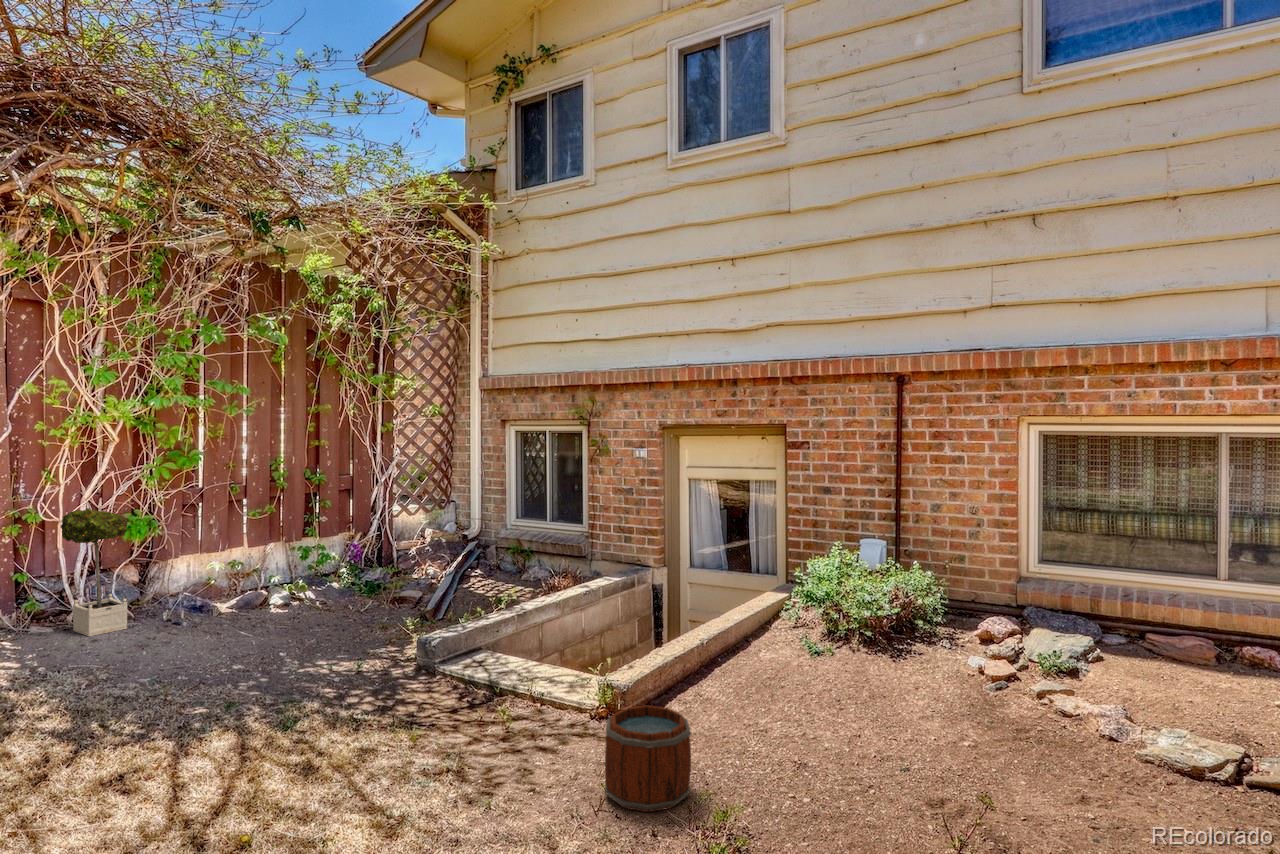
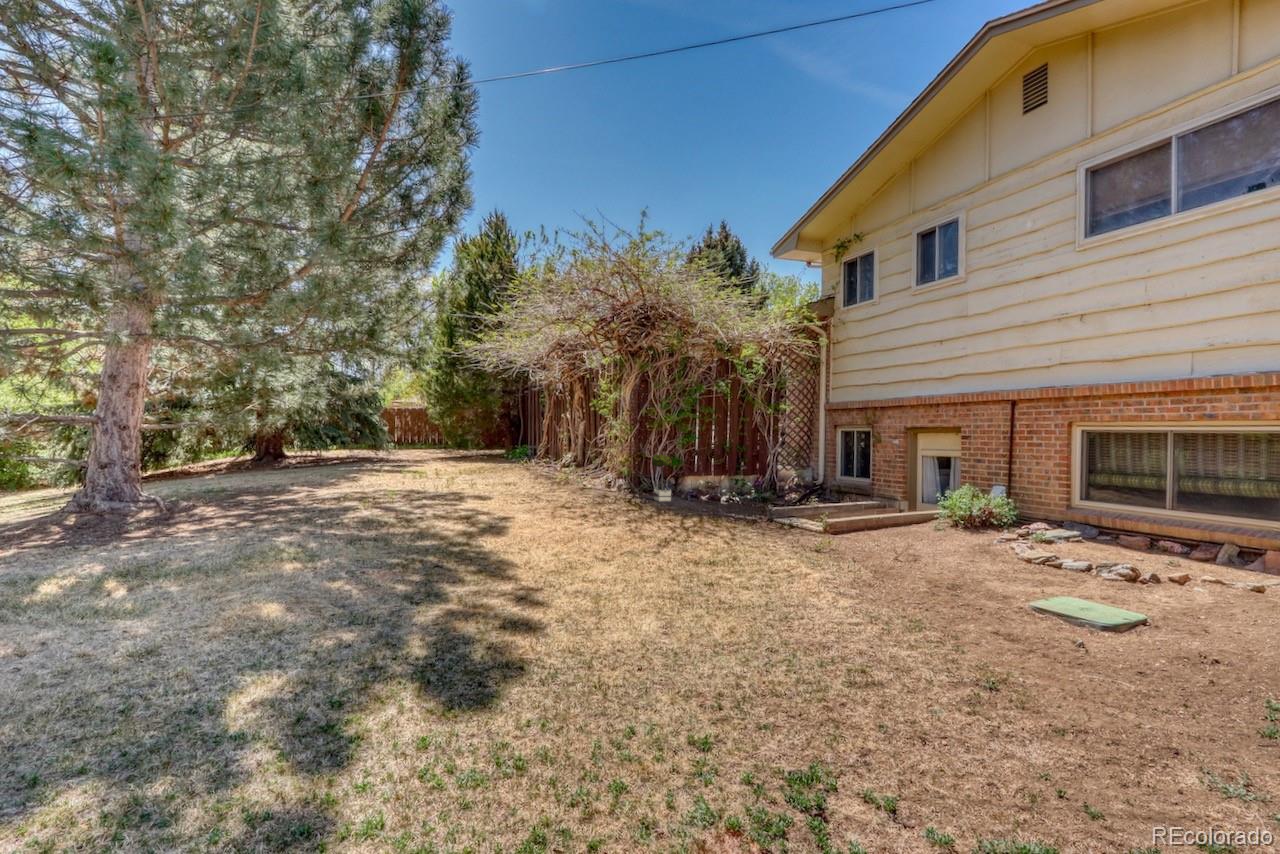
bucket: present [605,705,691,812] -> none [804,514,834,542]

